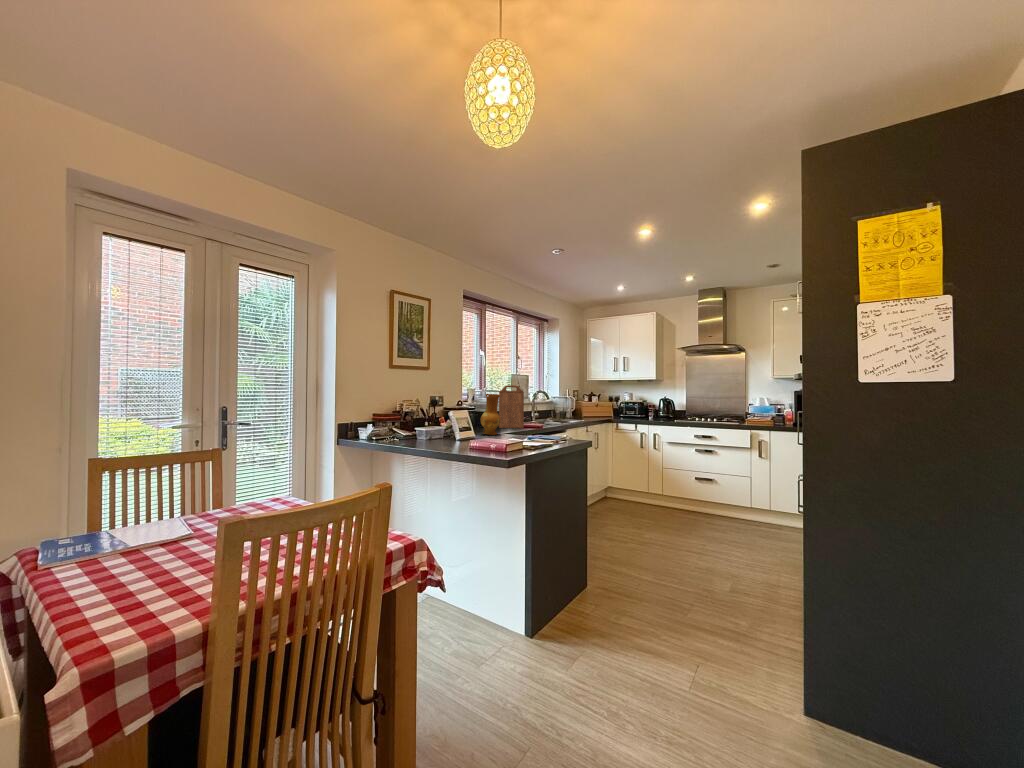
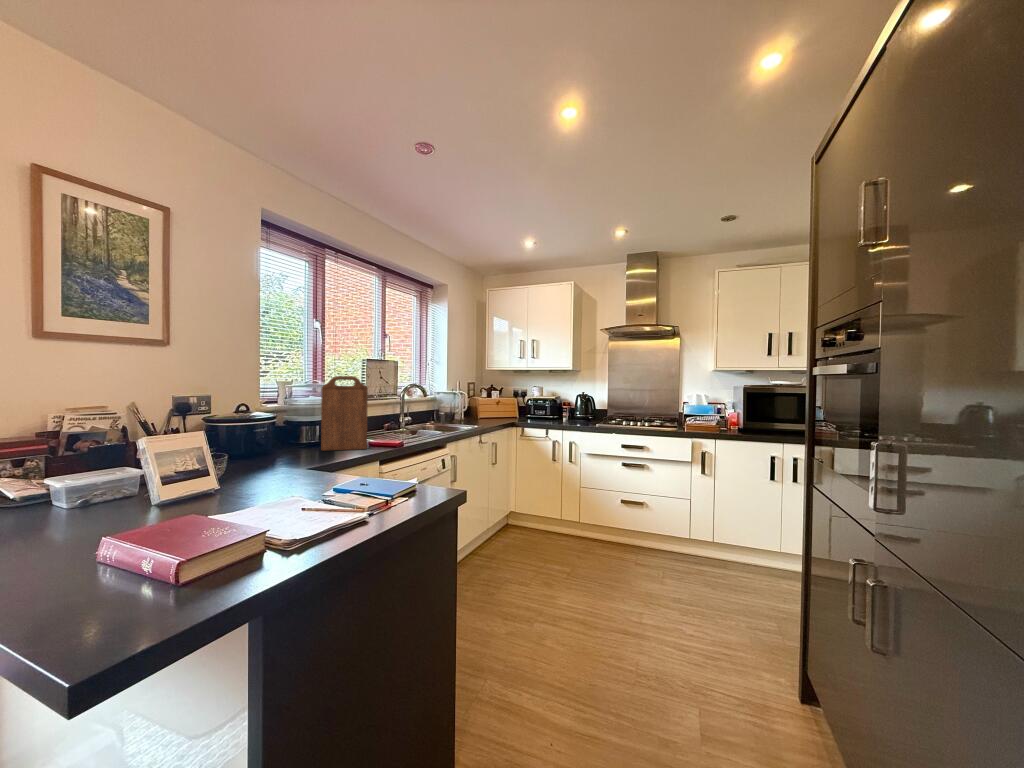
ceramic jug: present [480,394,500,435] -> none [248,393,294,478]

